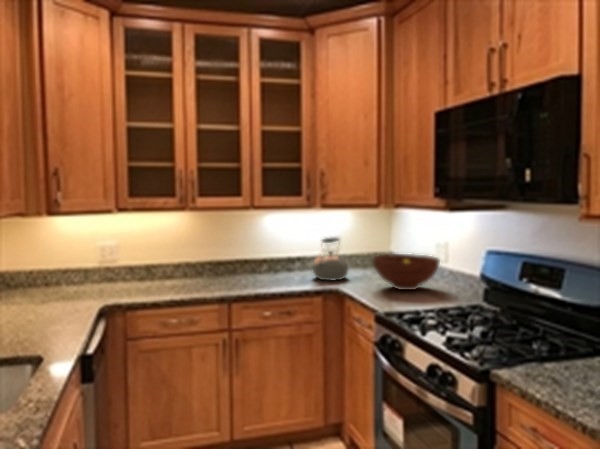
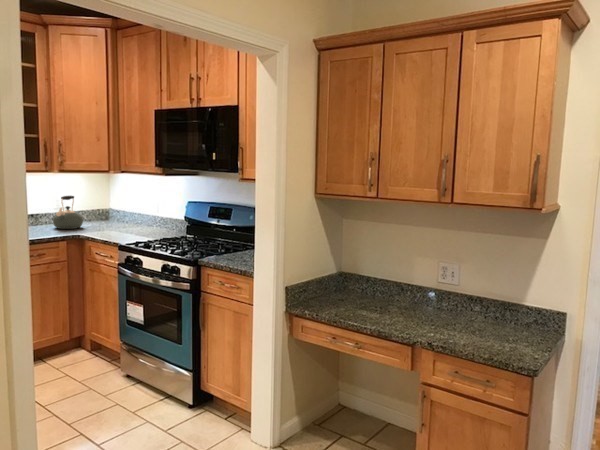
fruit bowl: present [373,254,440,290] -> none [106,207,156,232]

